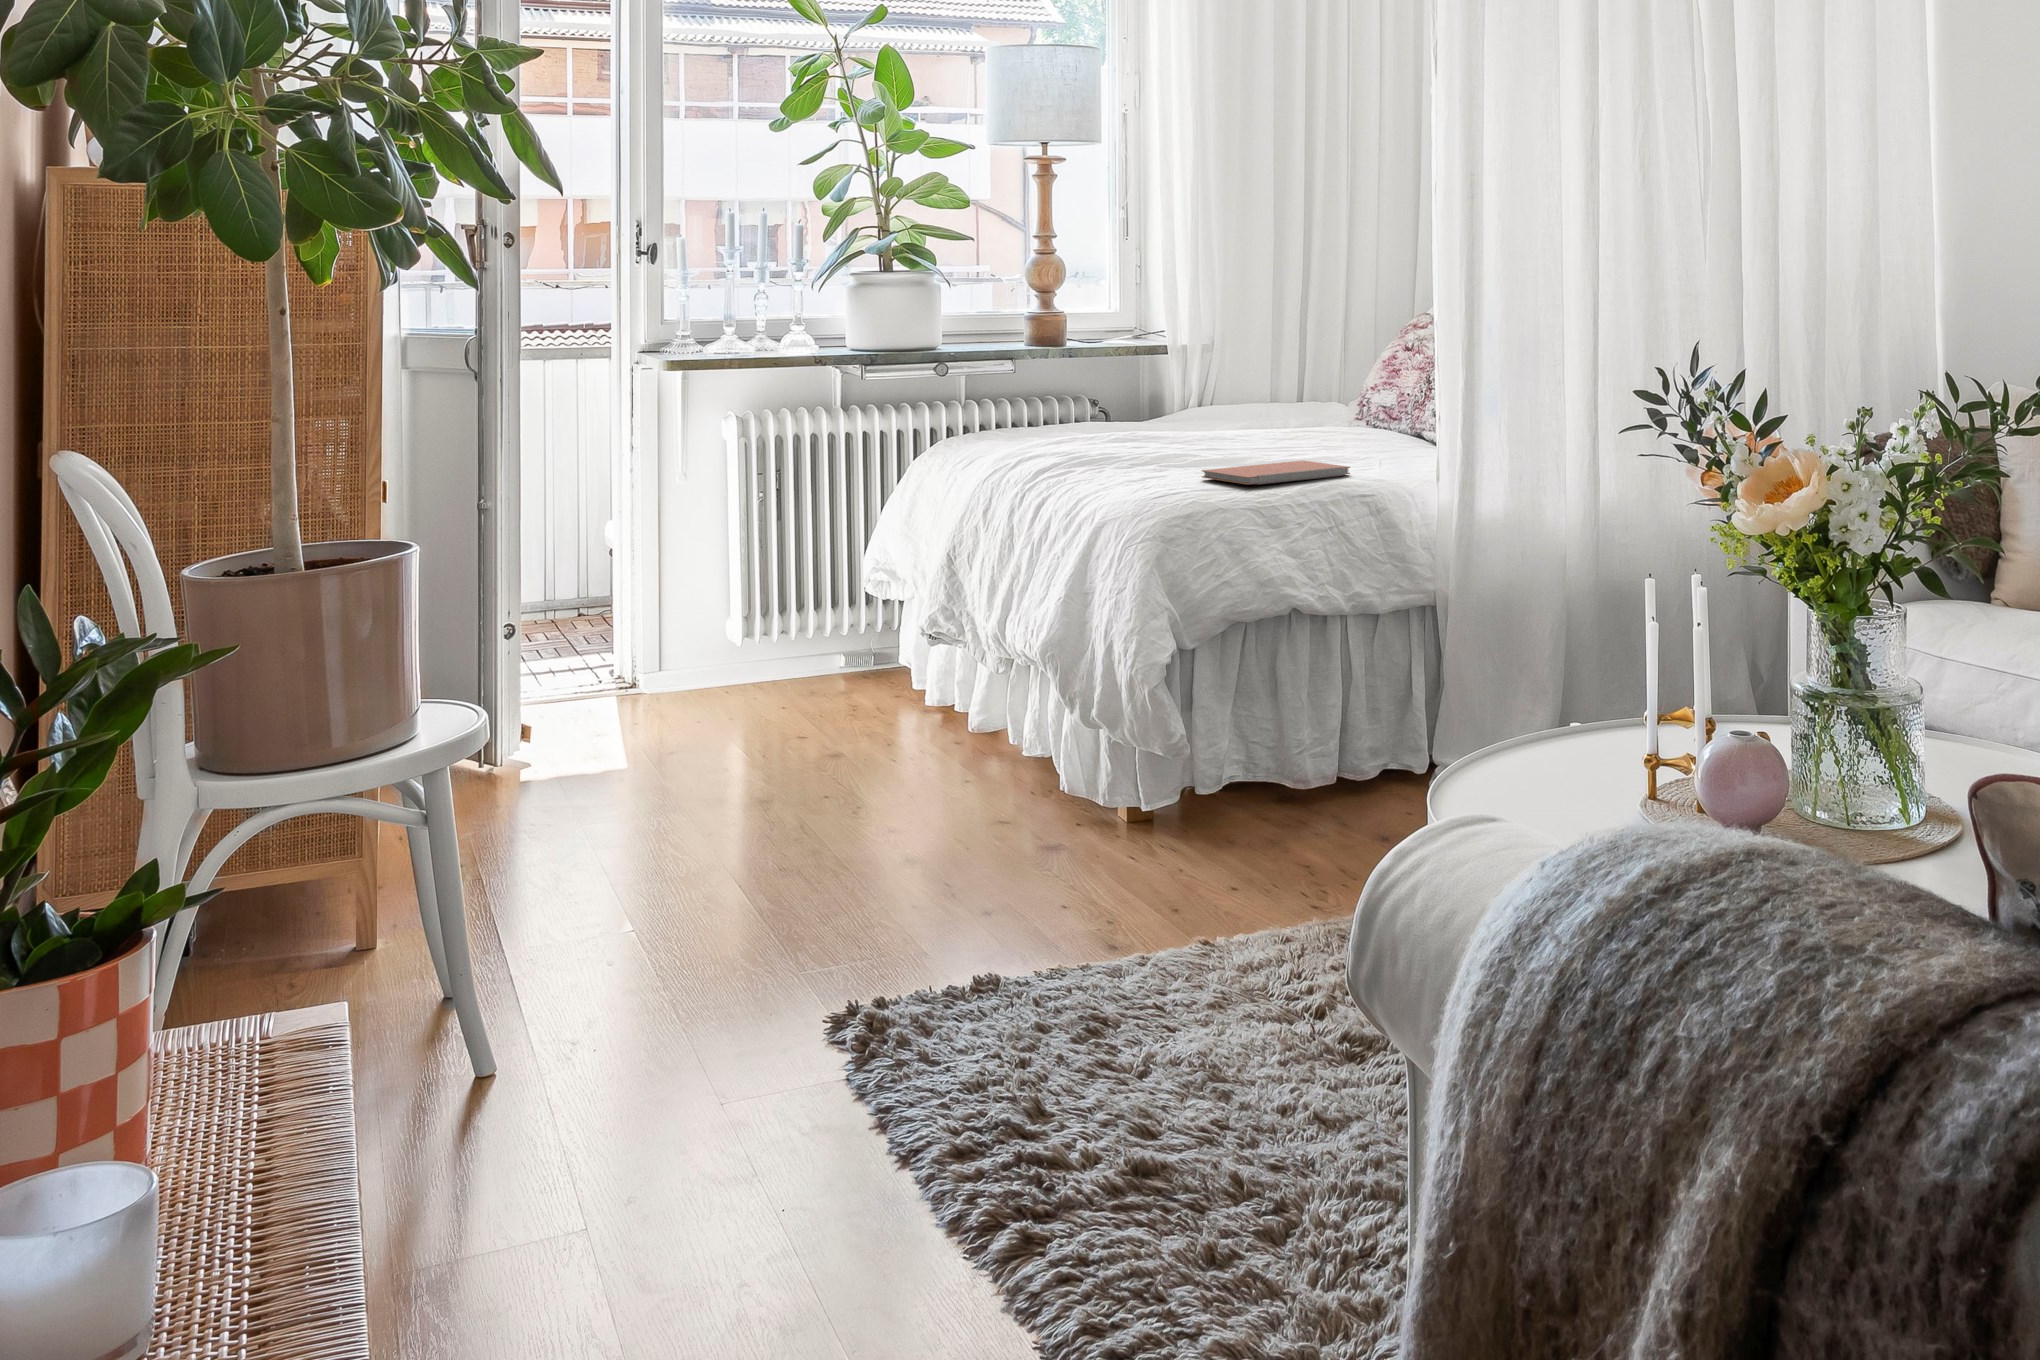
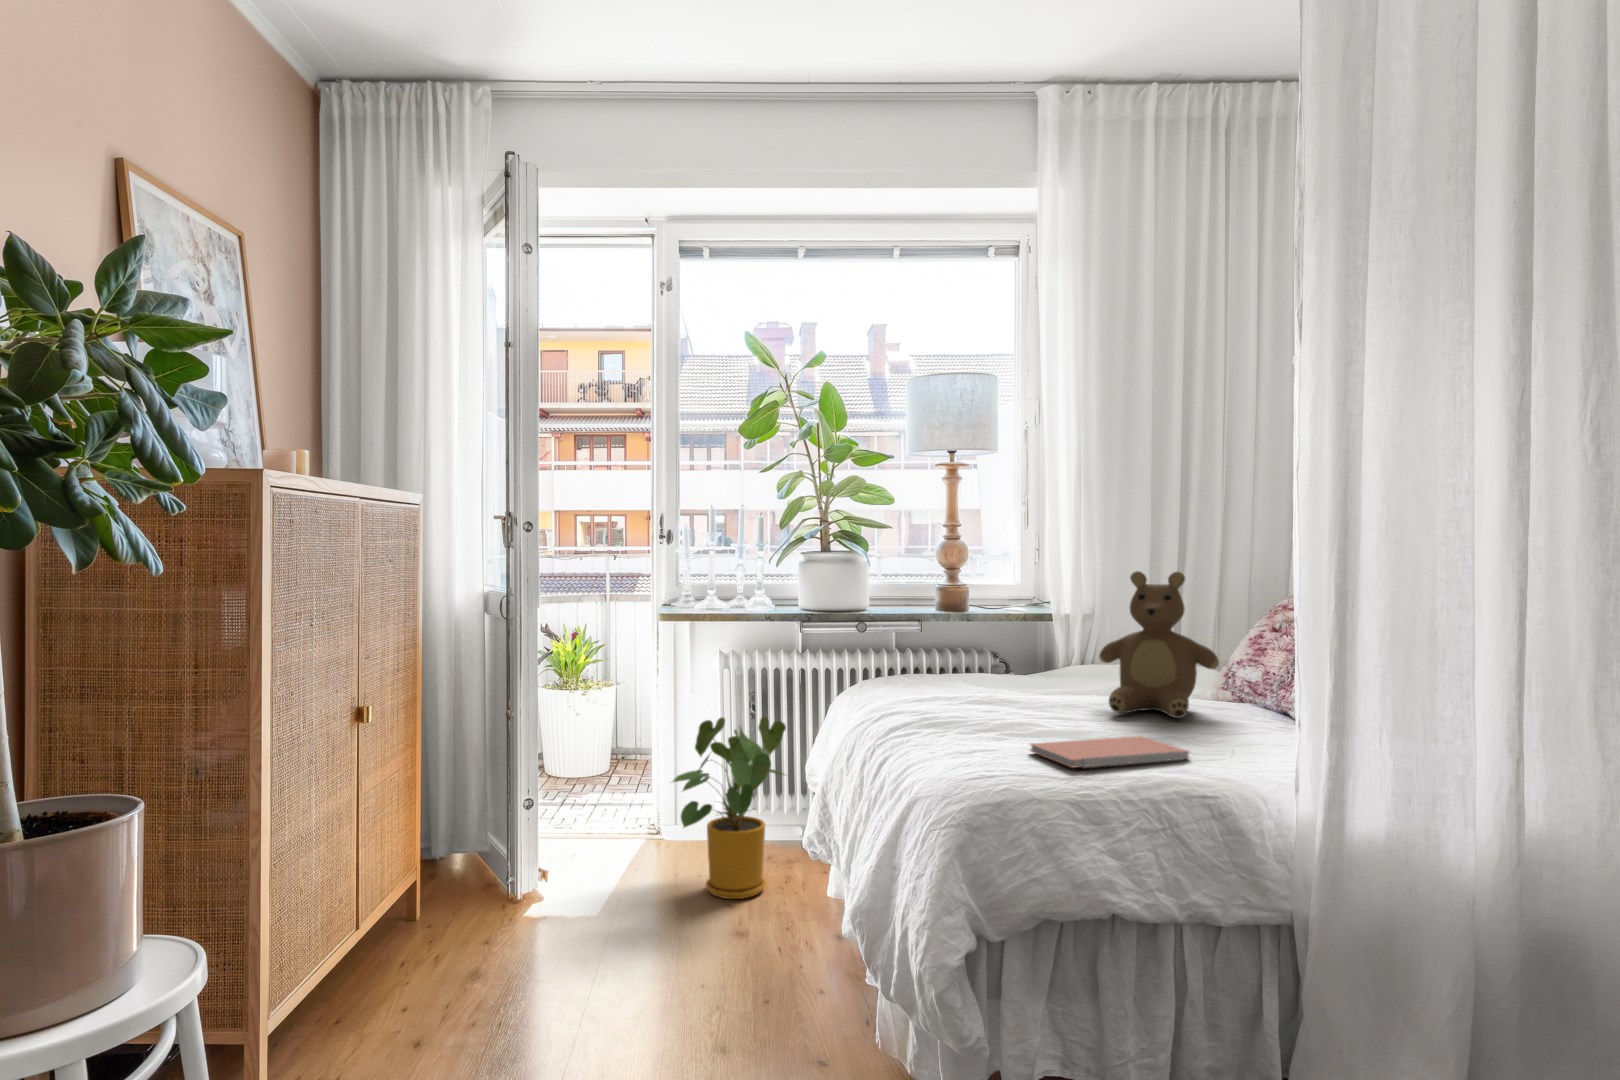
teddy bear: none [1252,295,1373,447] -> present [1099,571,1219,718]
house plant: none [731,493,883,718] -> present [673,717,786,899]

